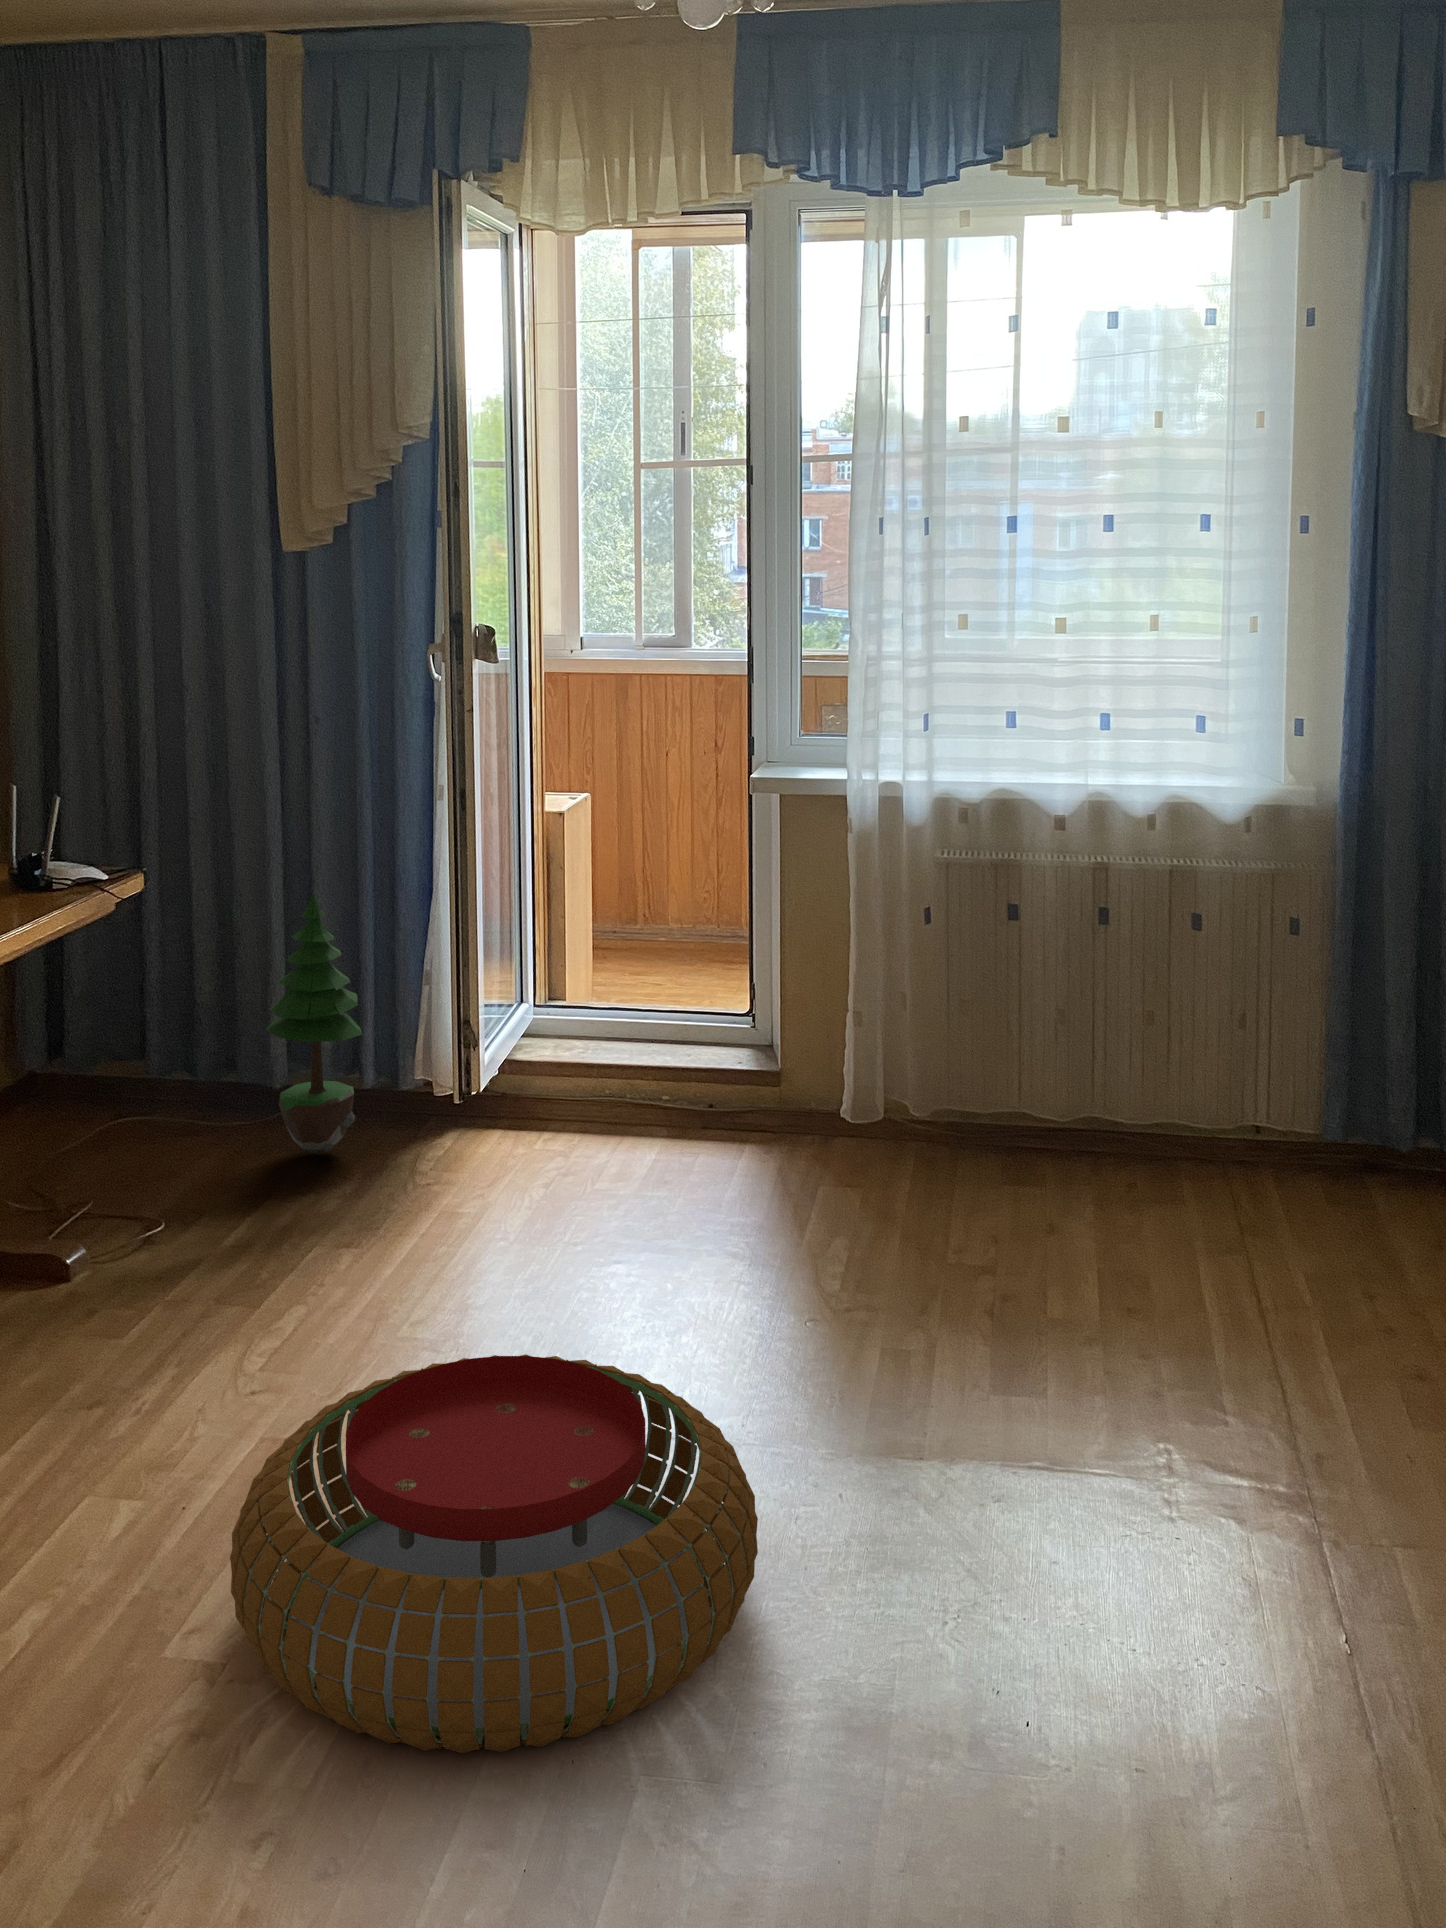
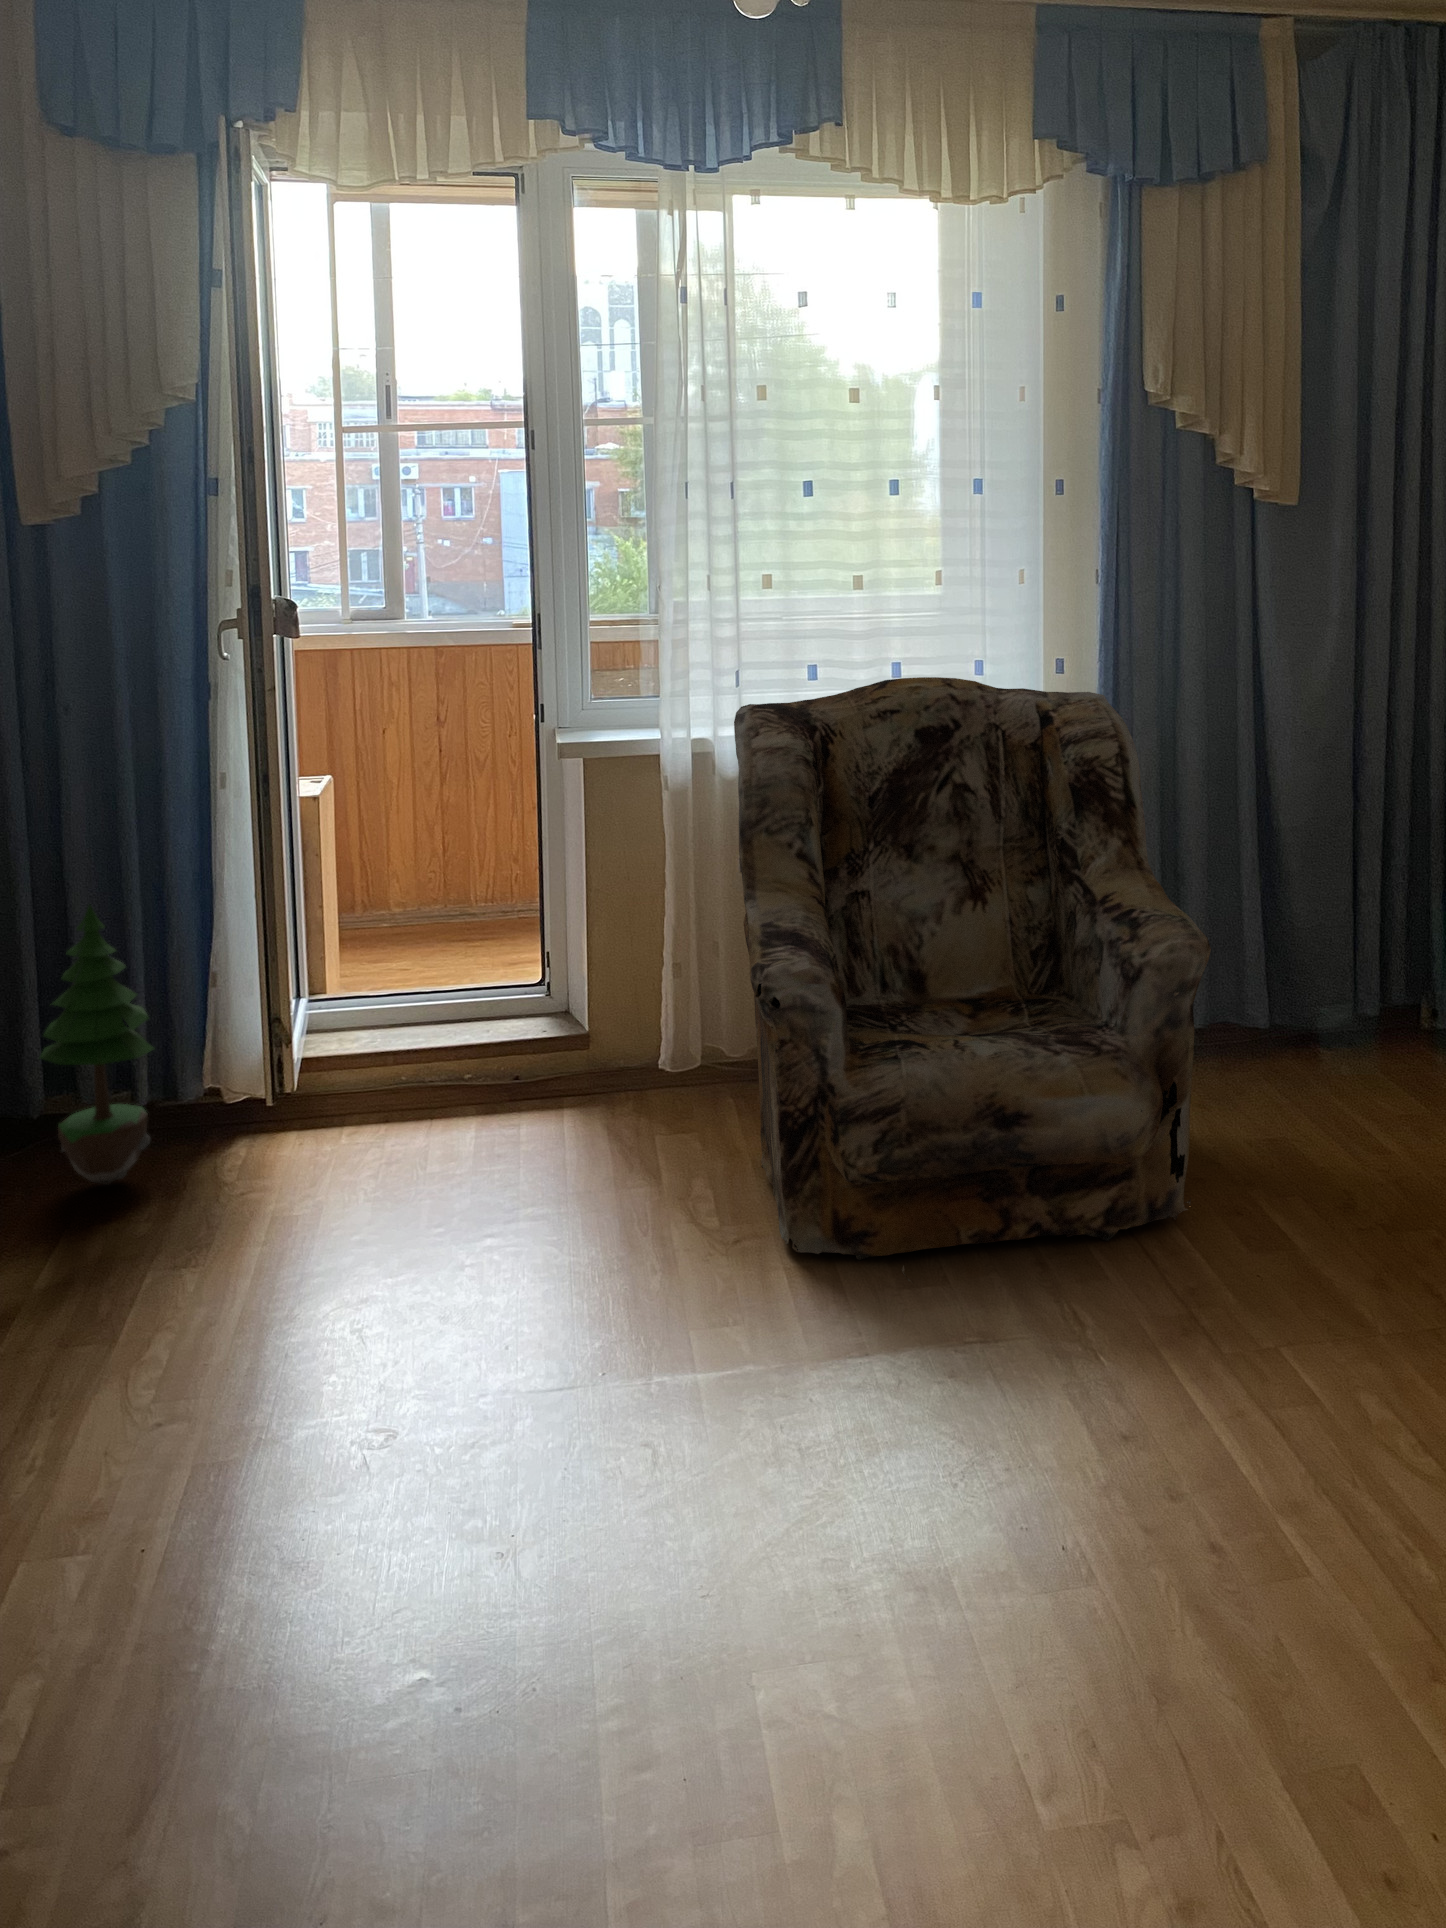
armchair: none [863,732,1392,1386] -> present [734,677,1211,1281]
pouf: present [230,1354,758,1753] -> none [237,1335,788,1759]

